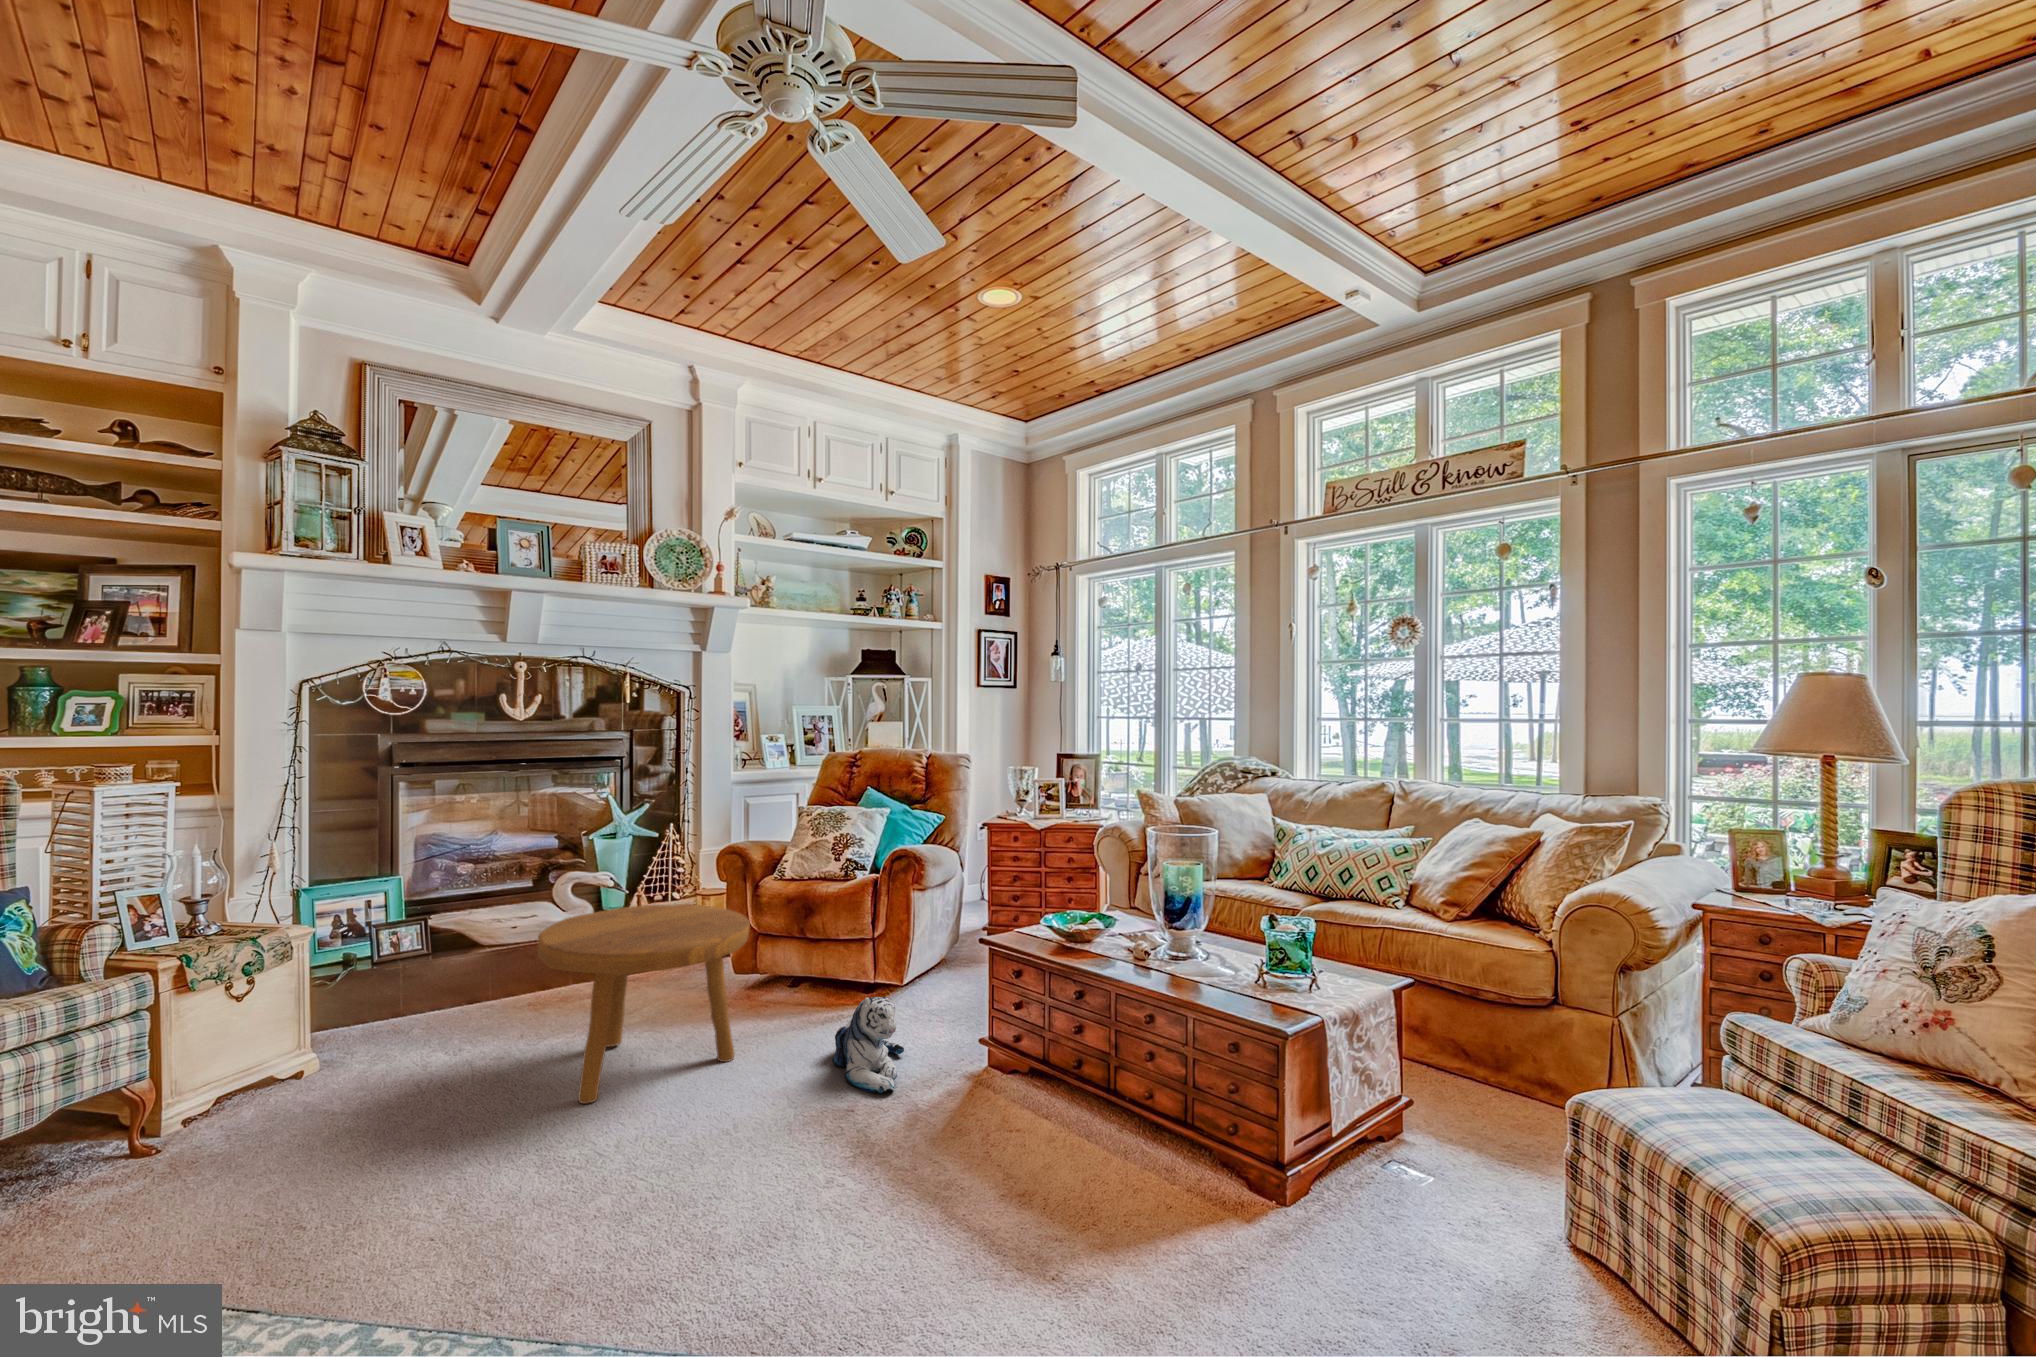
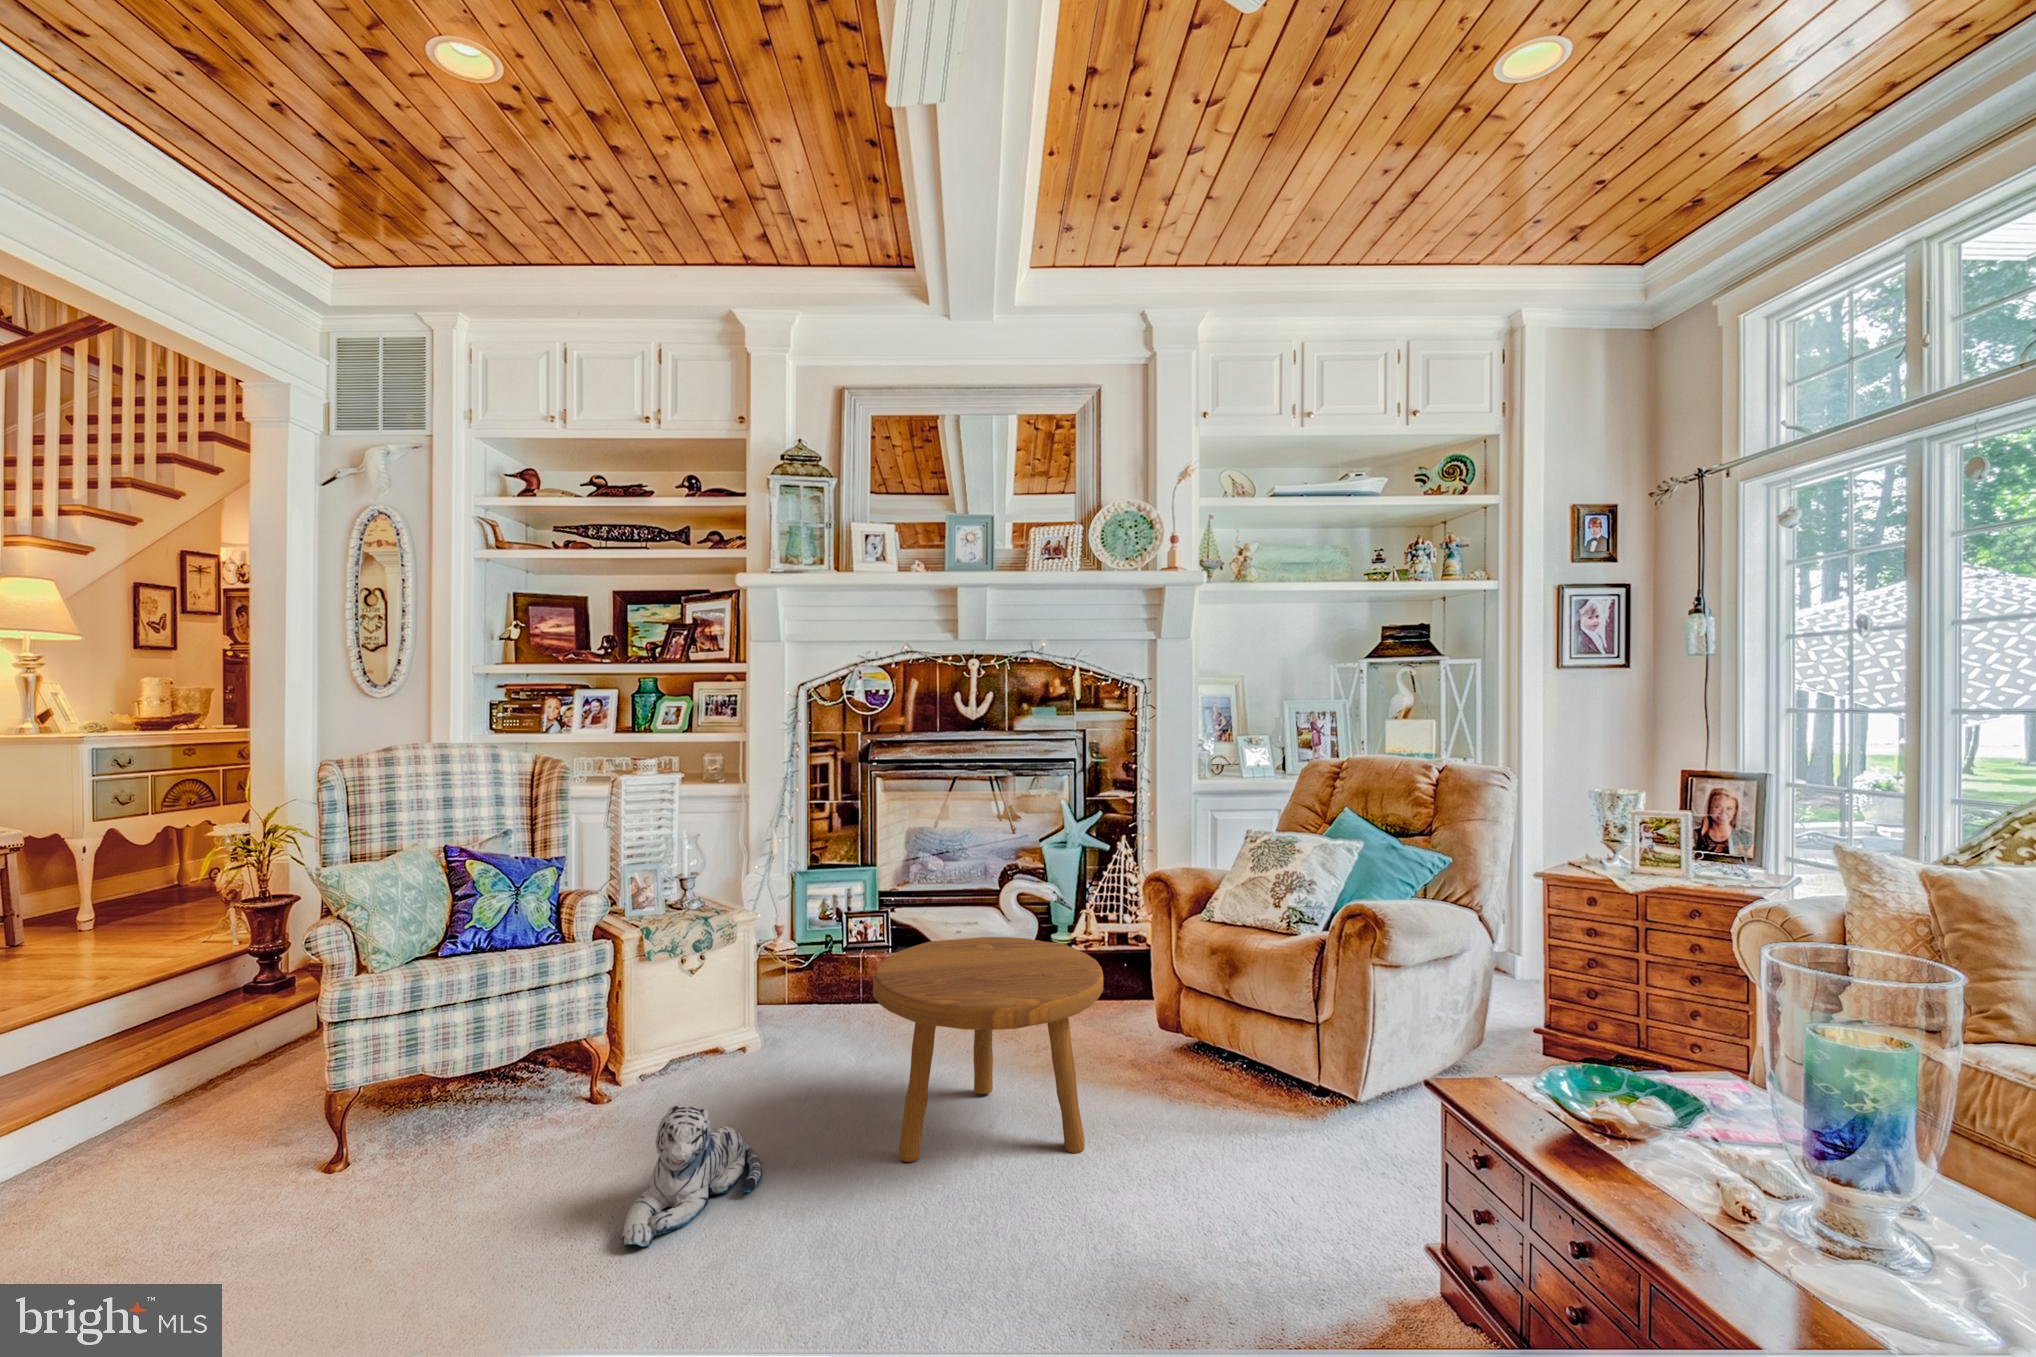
plush toy: present [832,997,904,1094] -> present [622,1105,762,1247]

